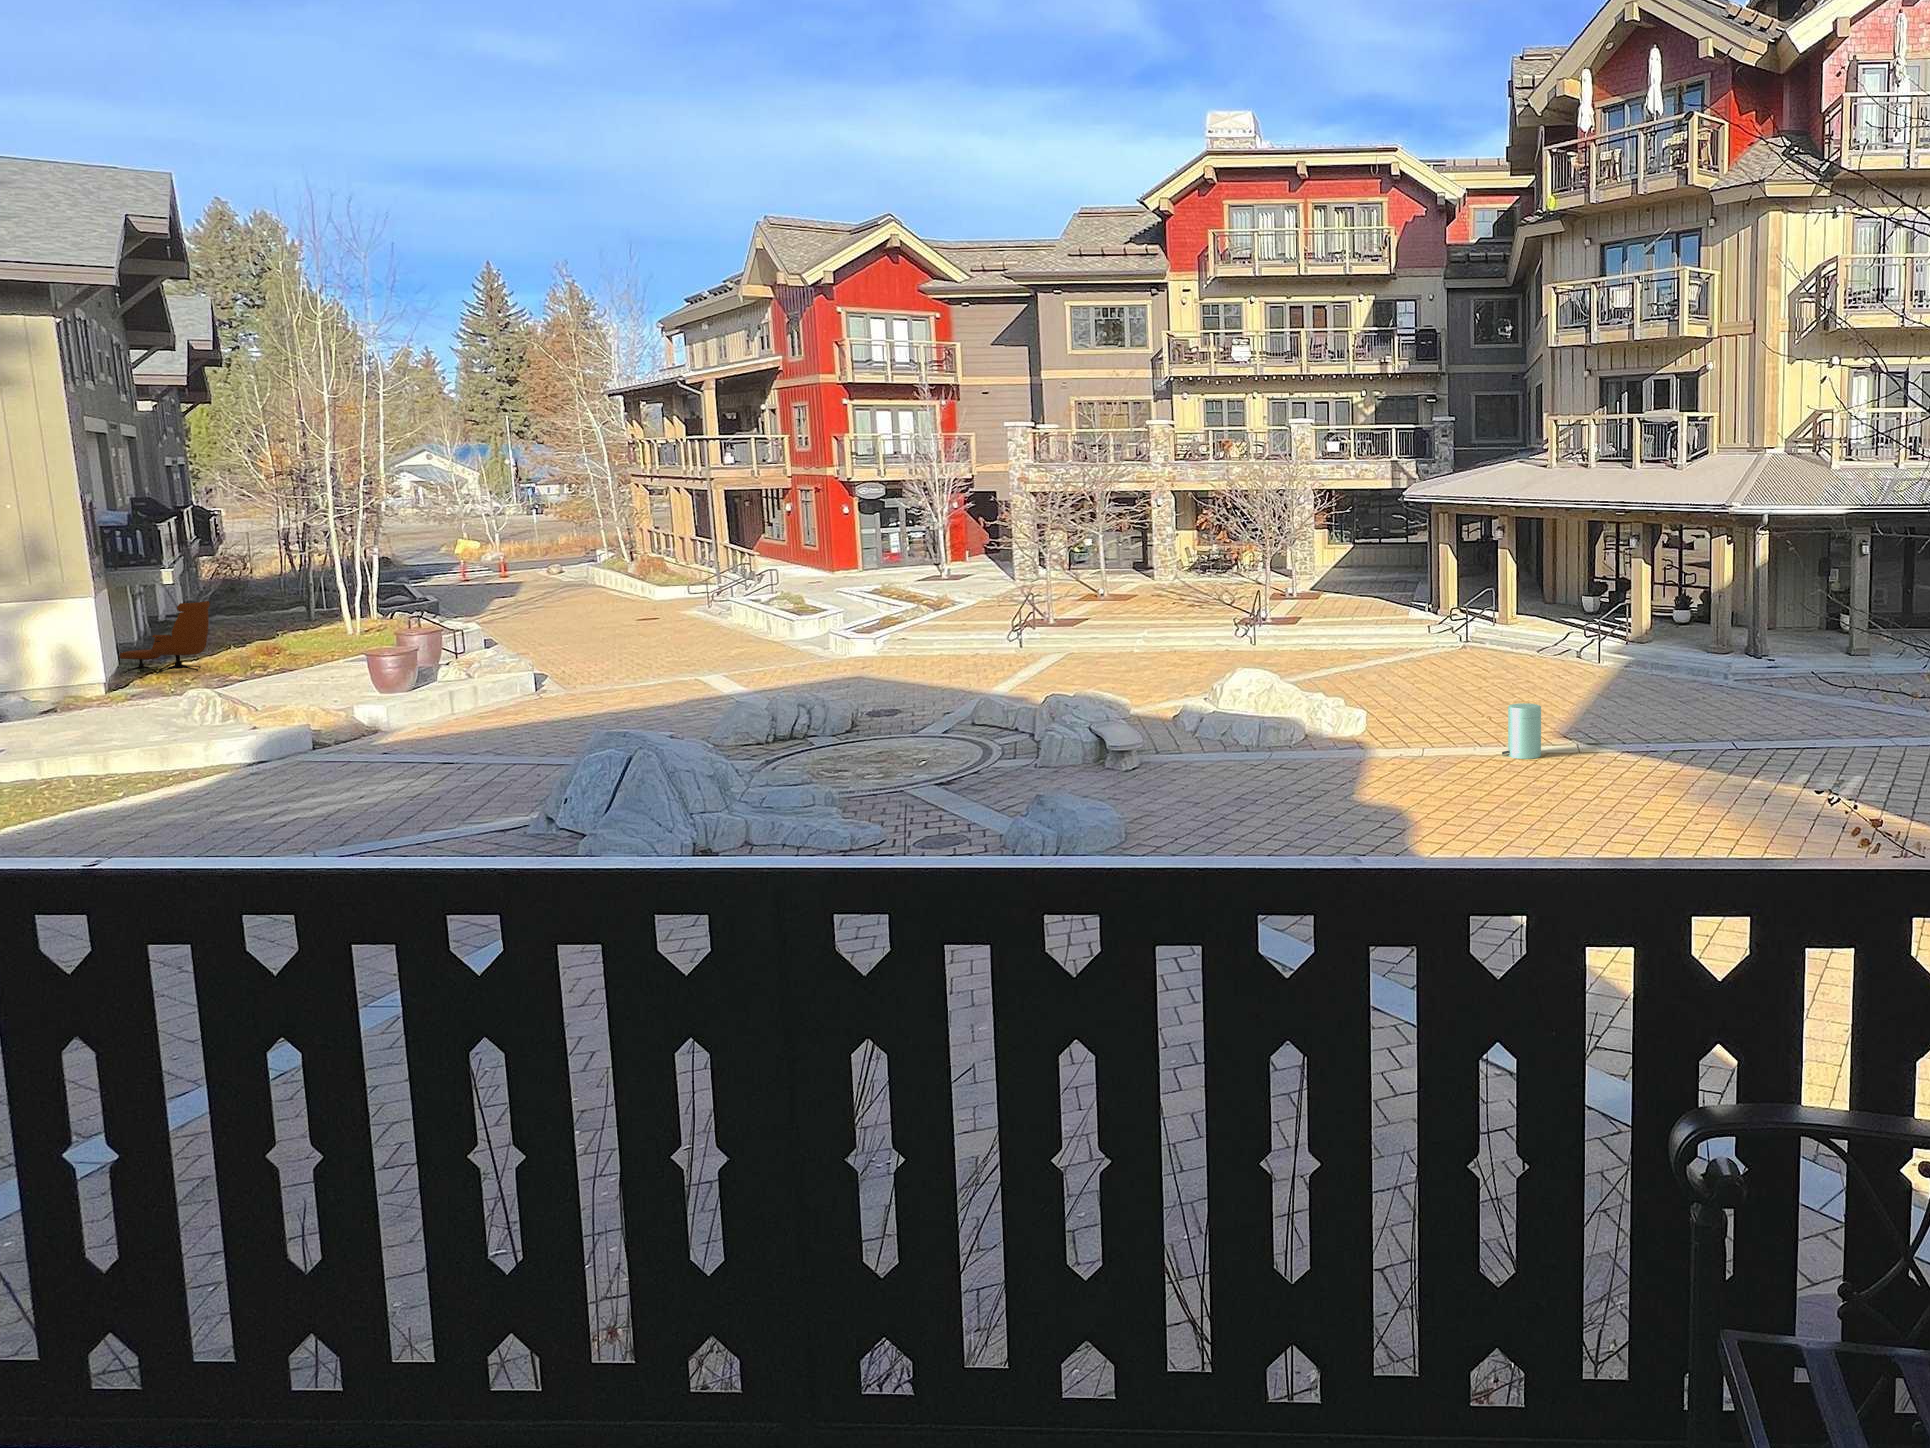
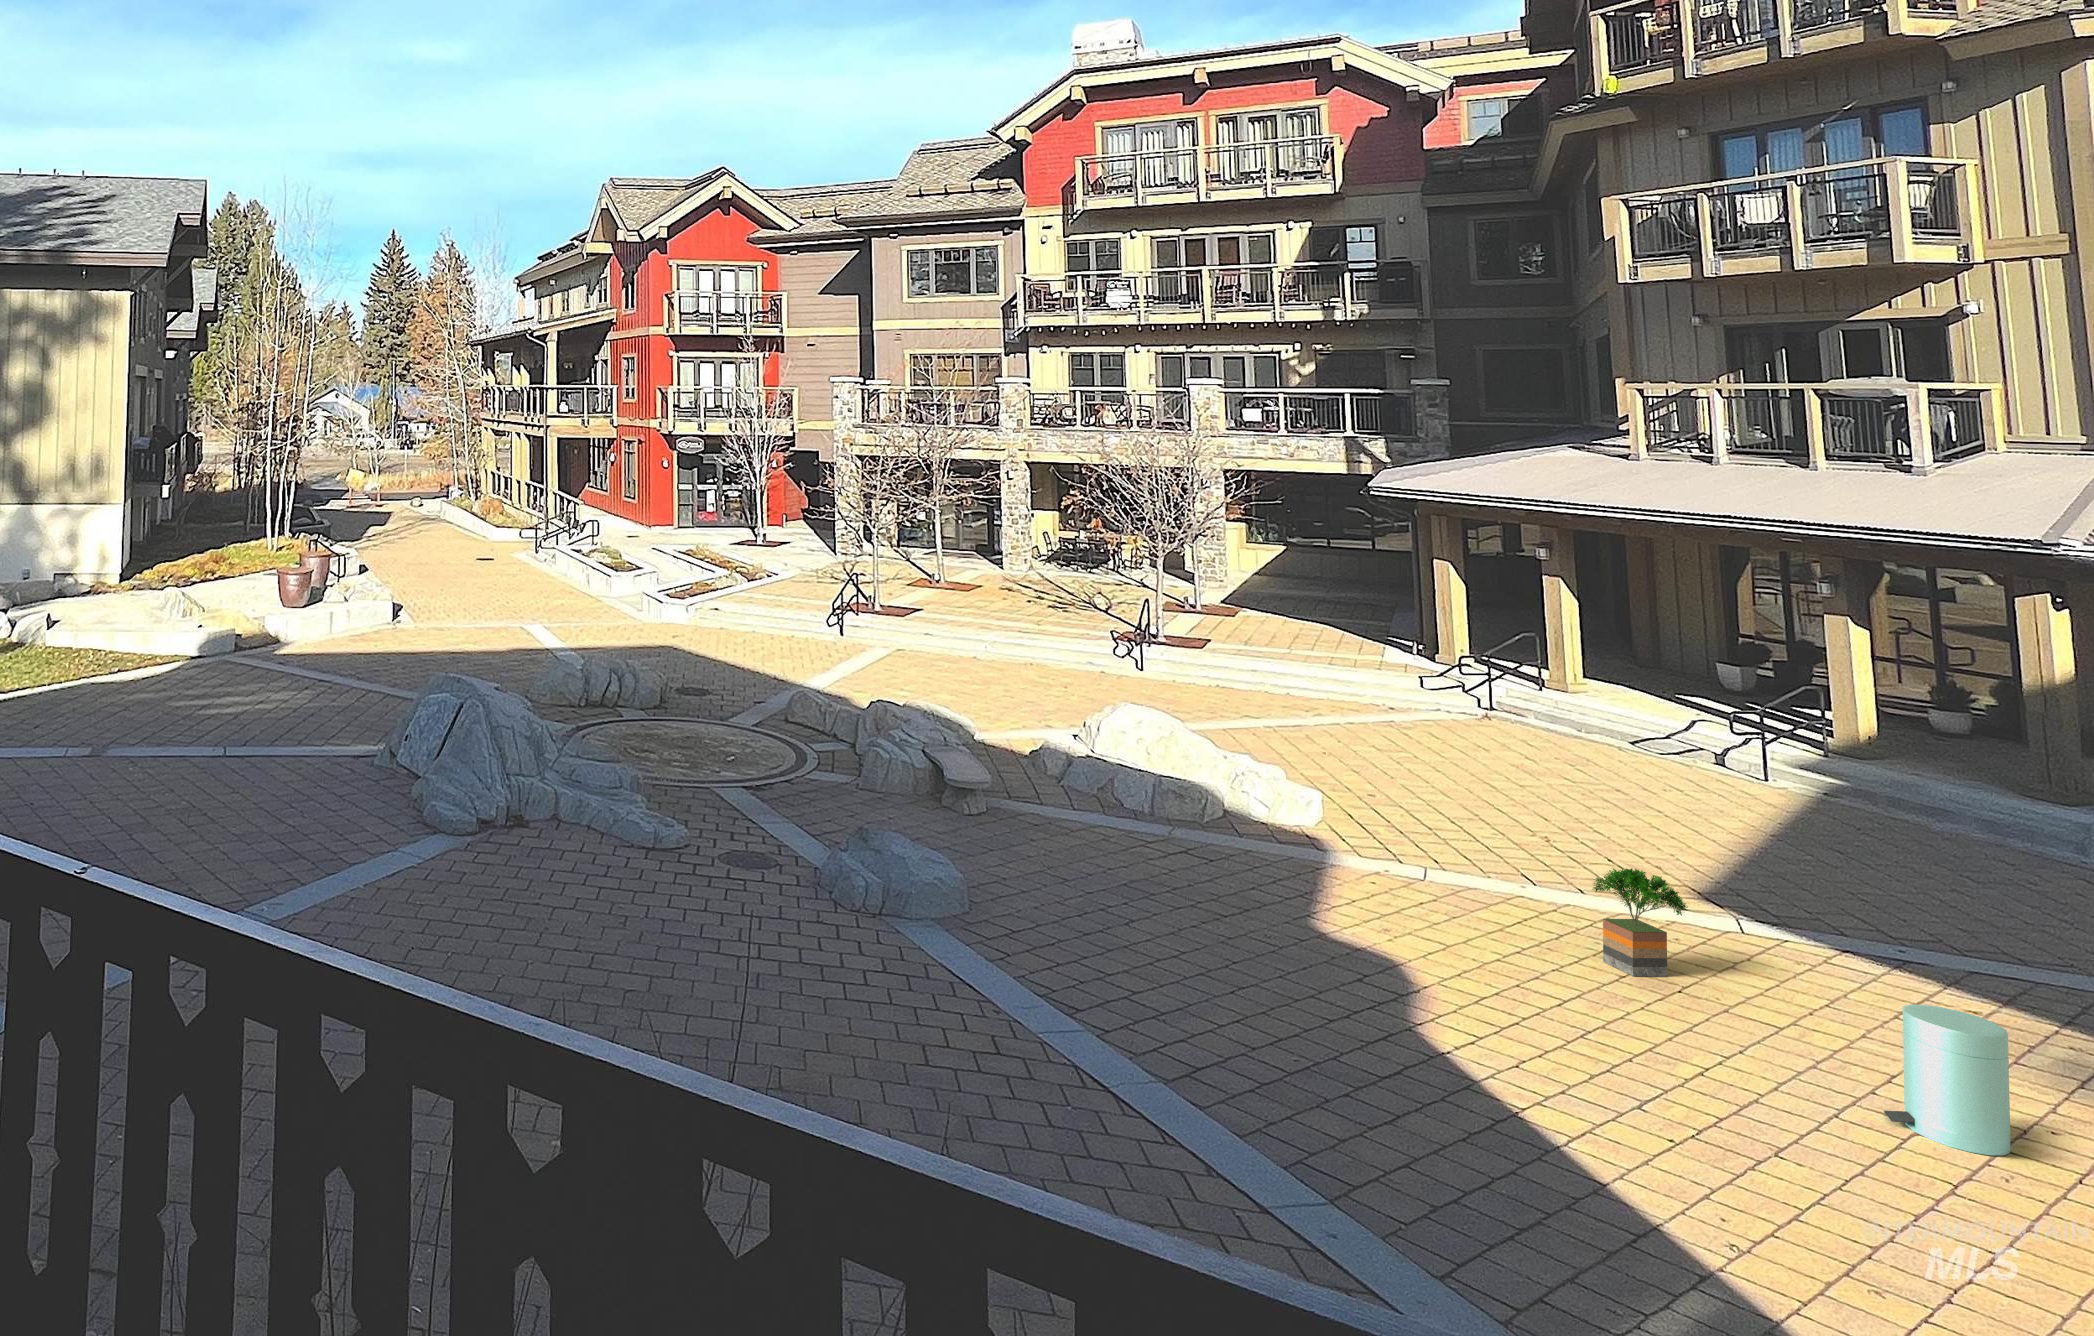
lounge chair: present [120,601,210,674] -> none [15,534,83,601]
potted tree: none [1422,676,1460,728] -> present [1592,868,1688,977]

